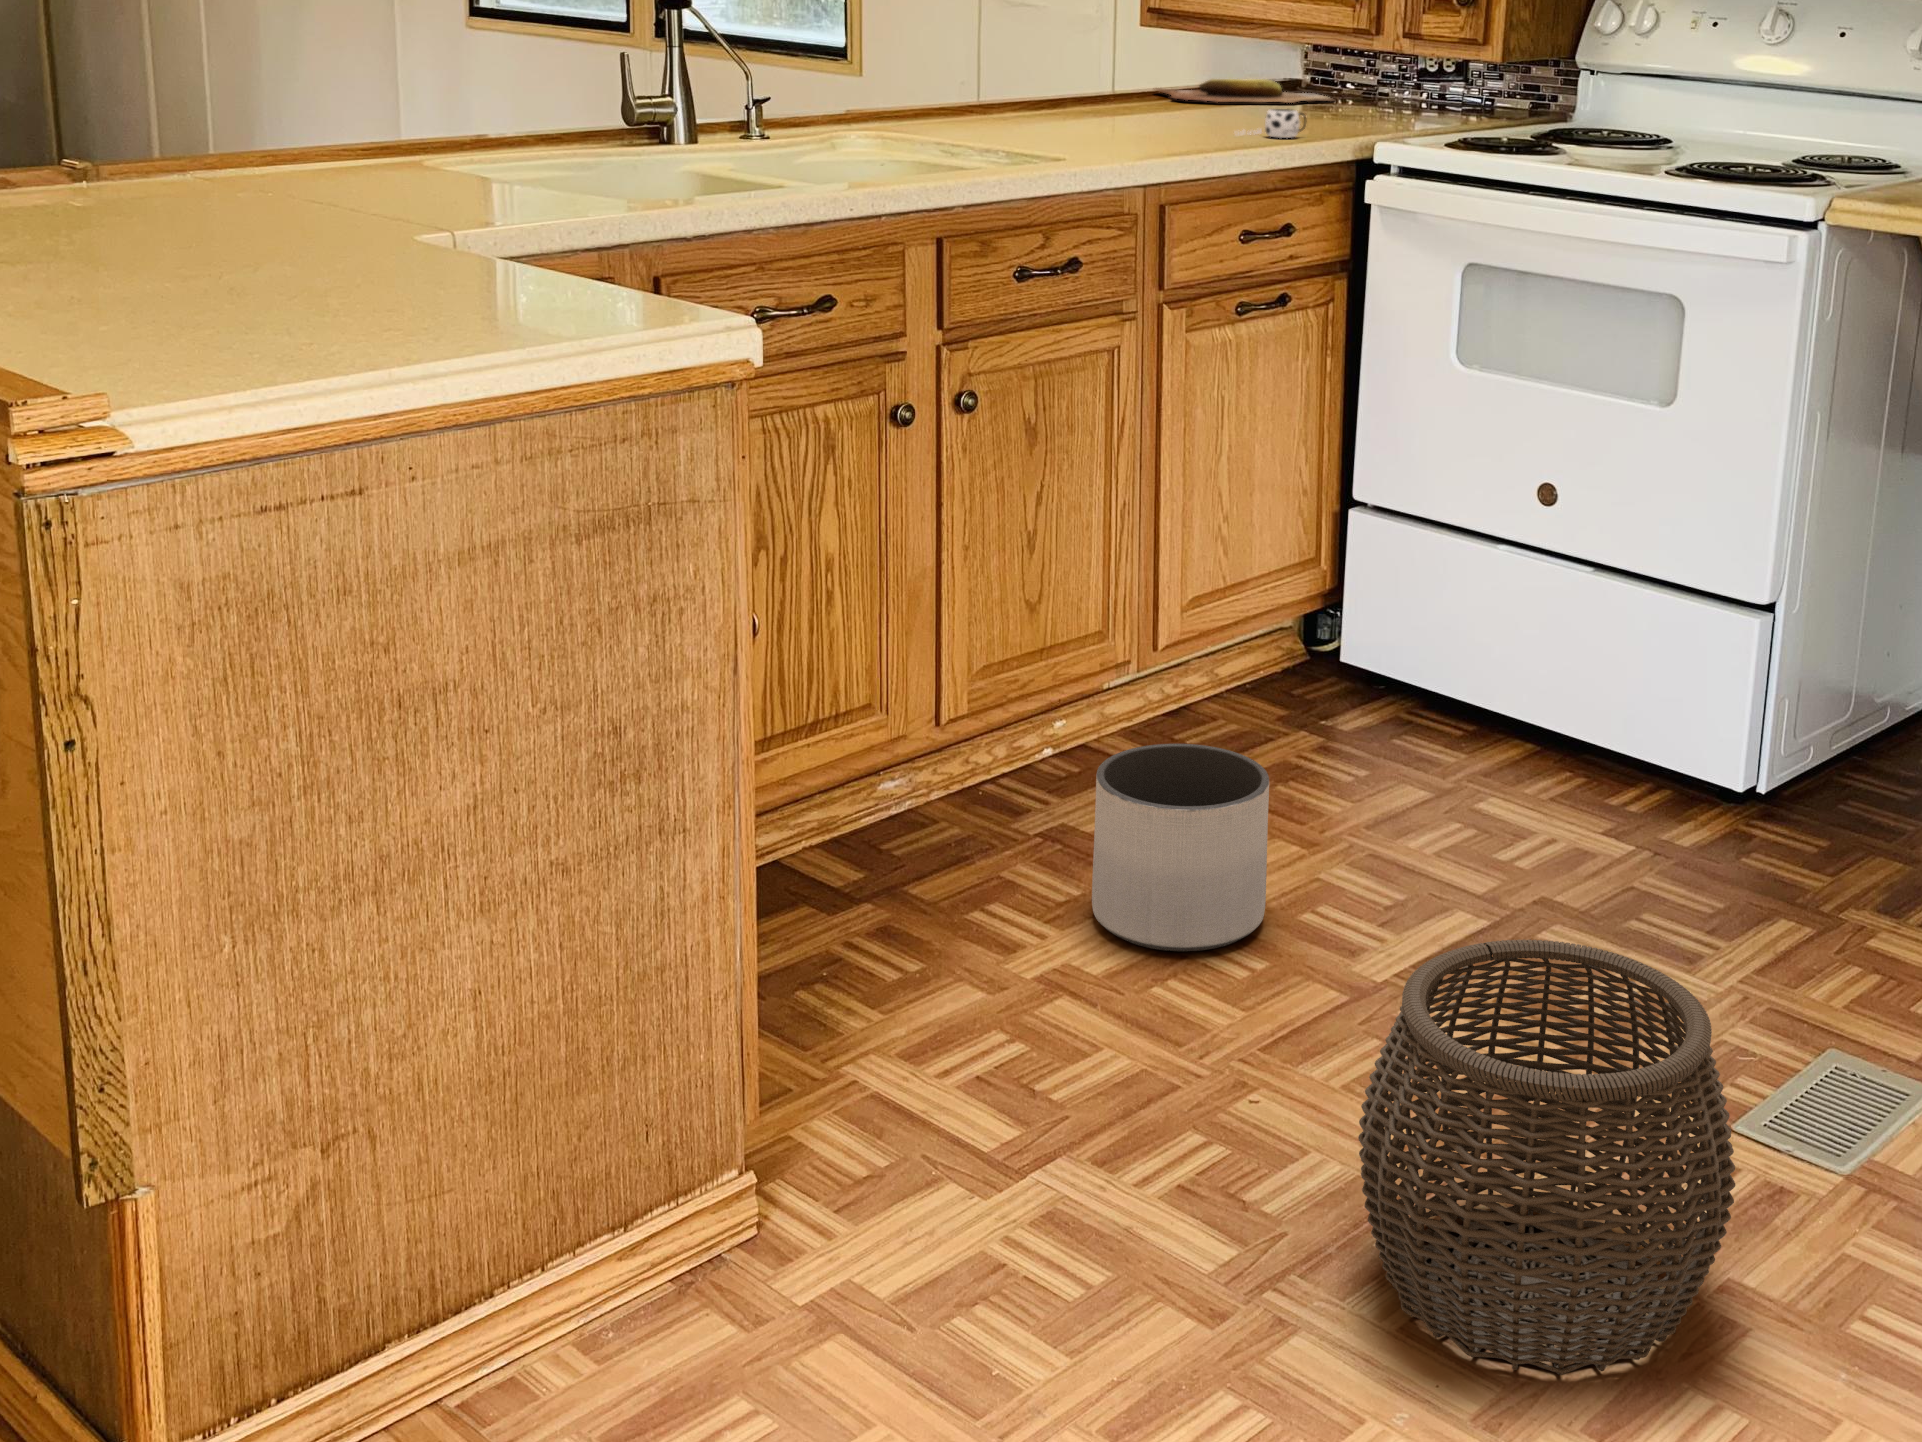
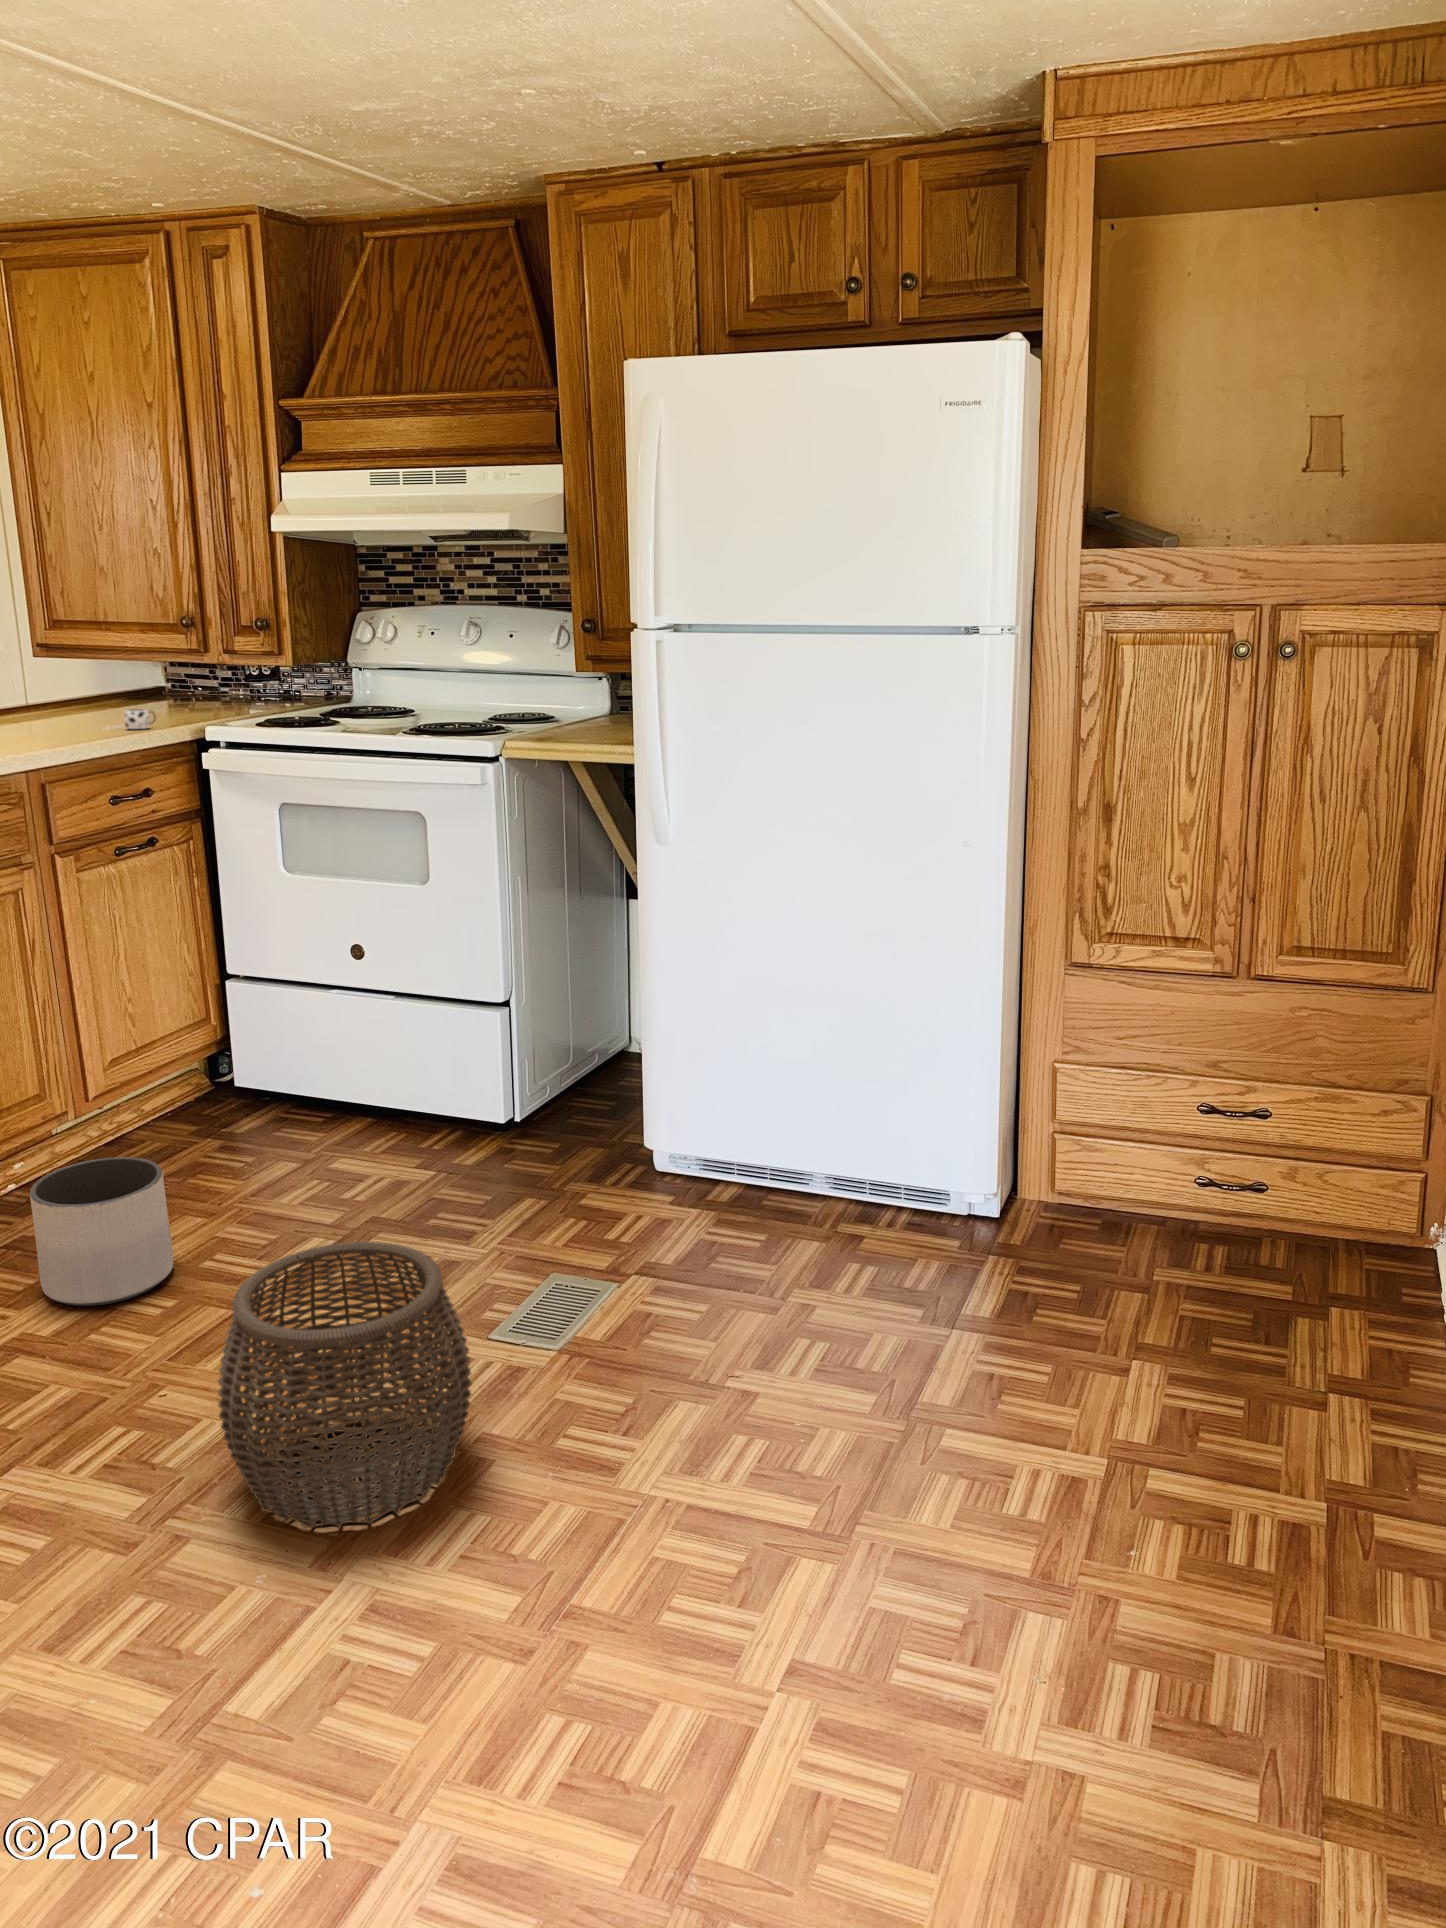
cutting board: present [1155,79,1333,103] -> none [53,690,192,708]

